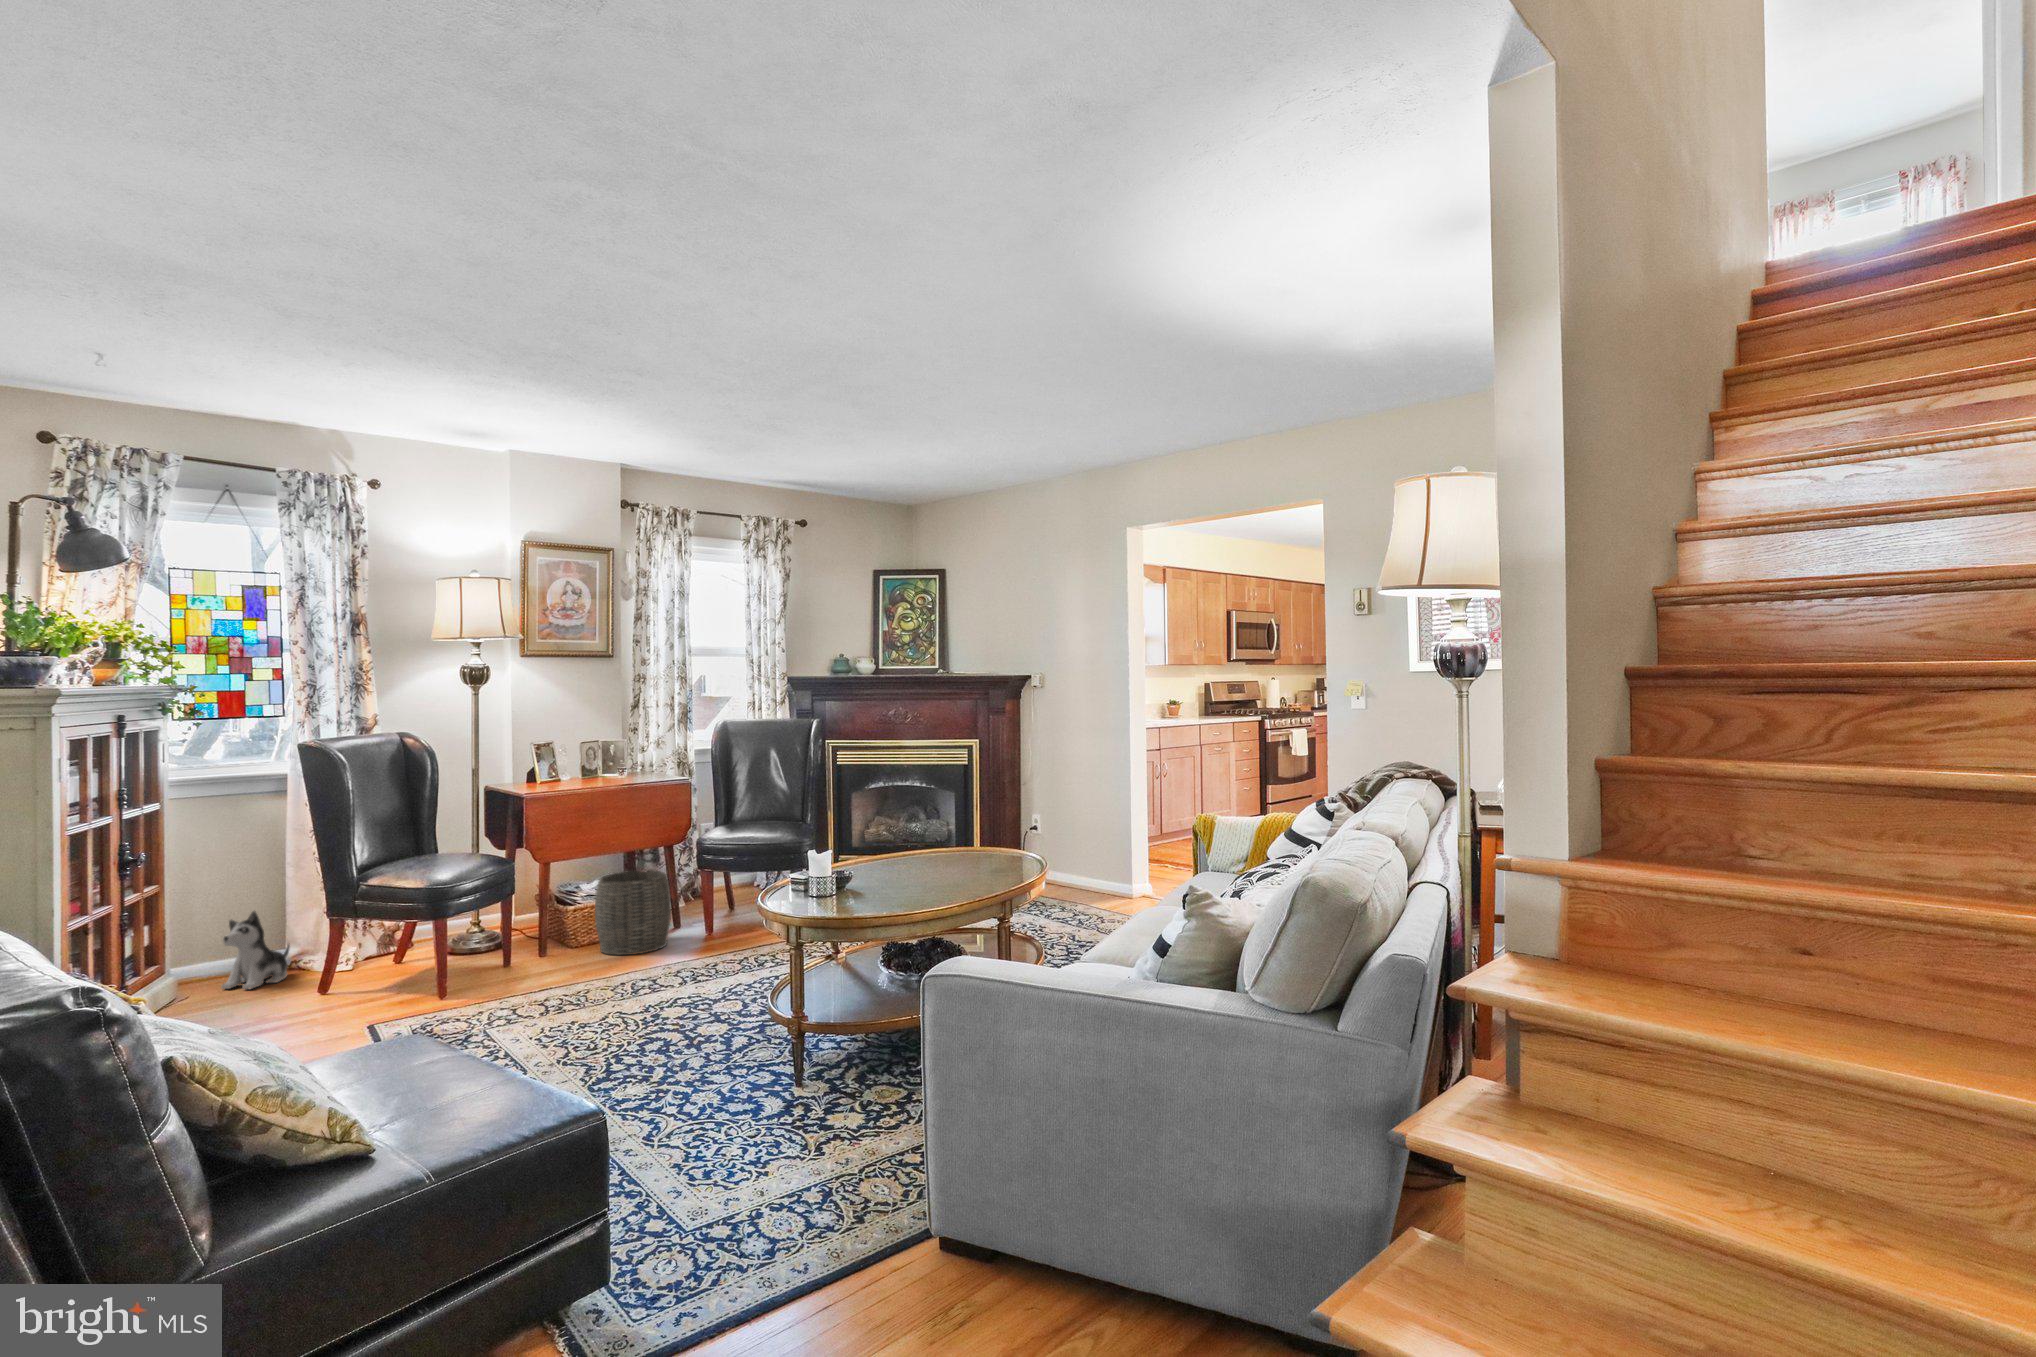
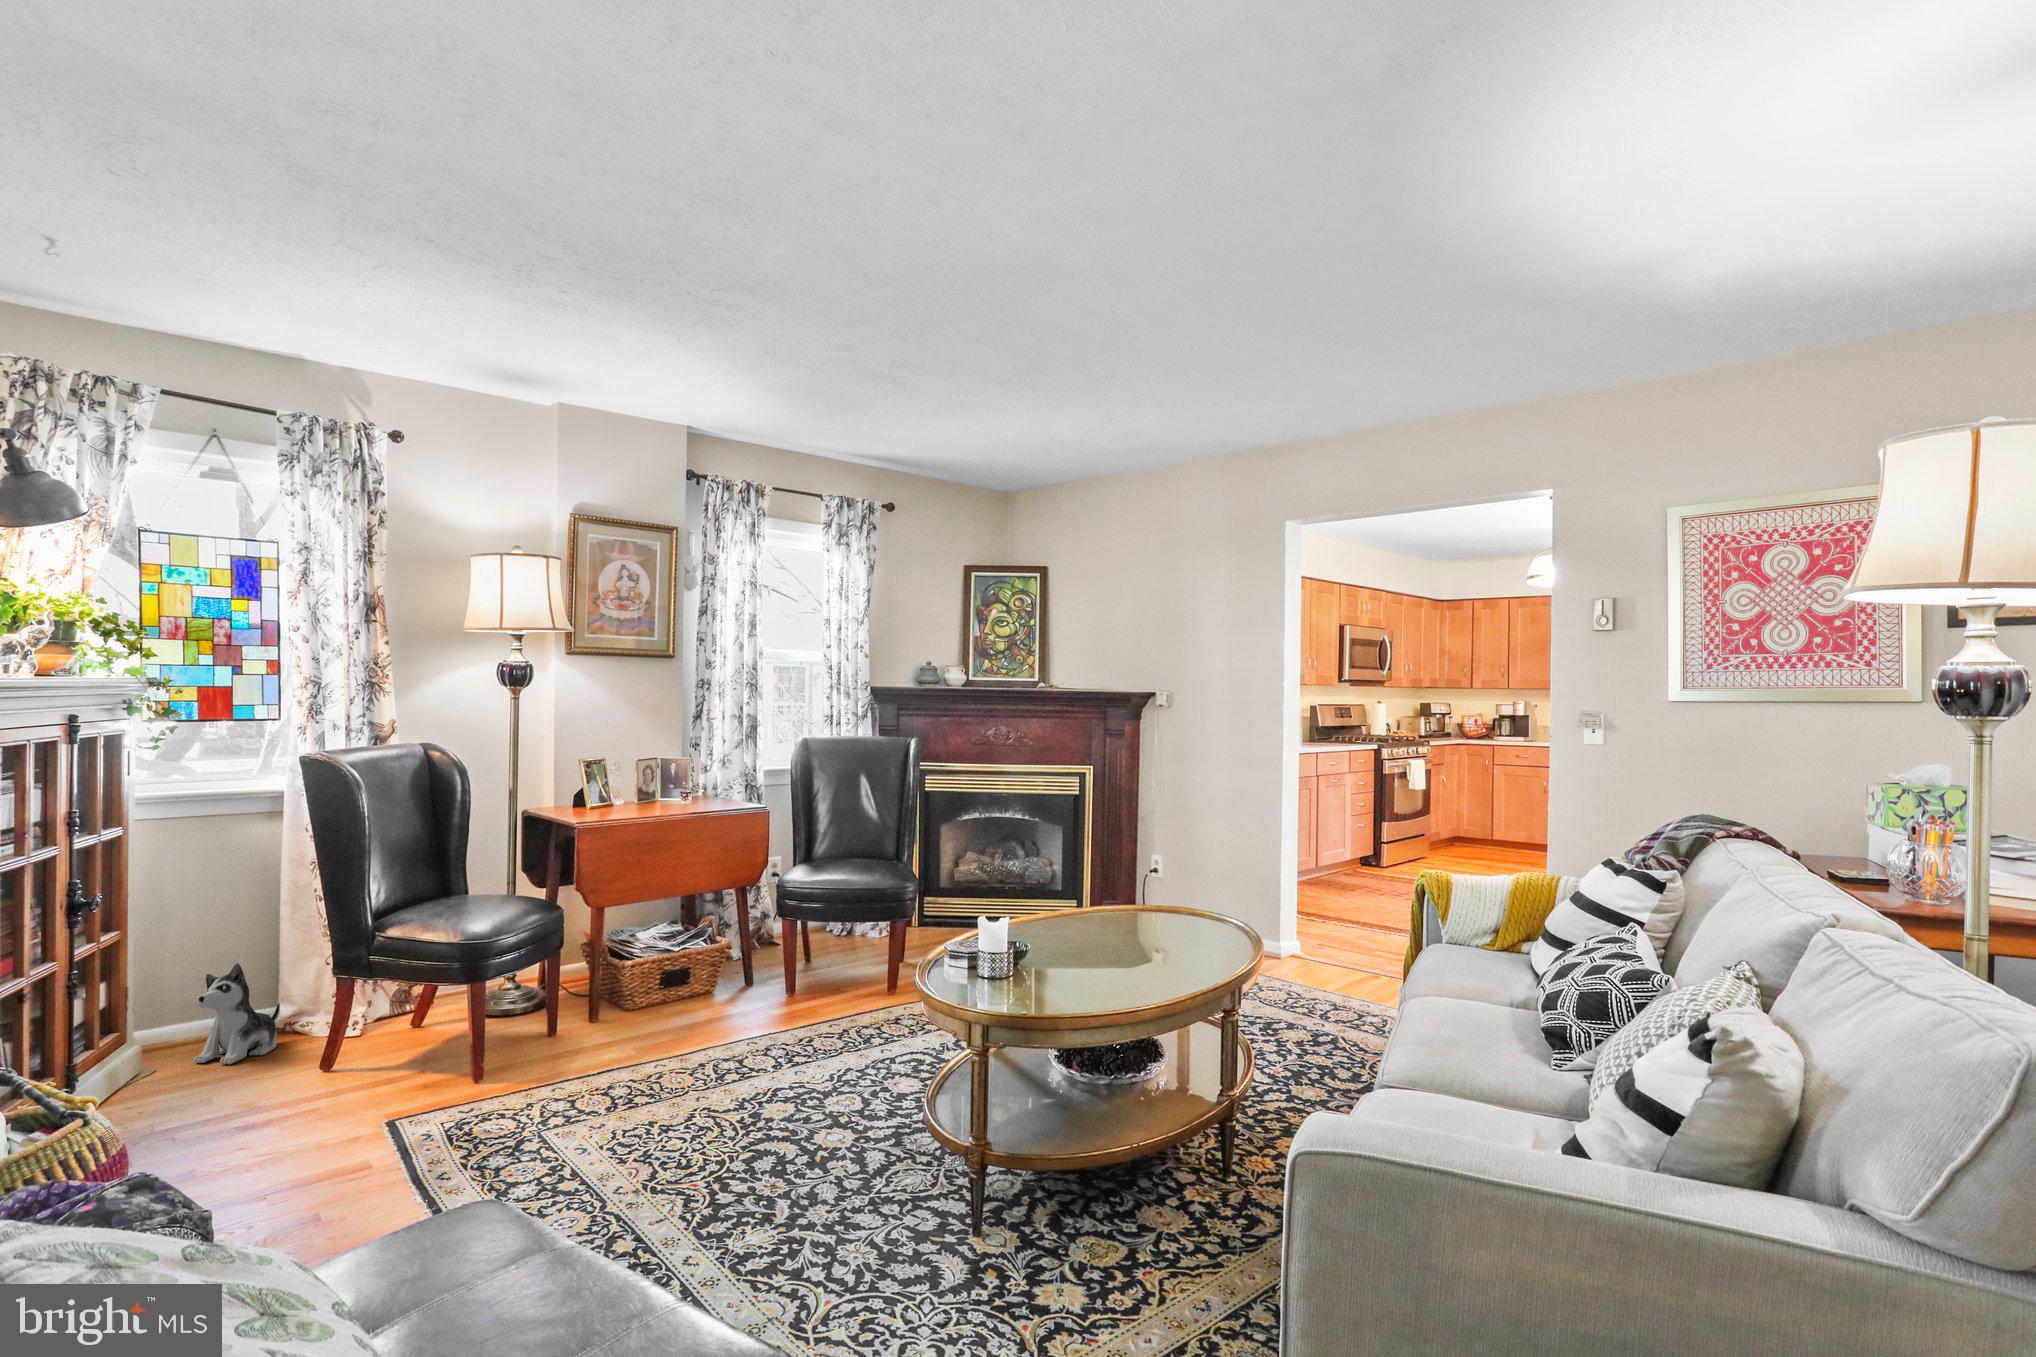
woven basket: present [595,870,671,955] -> none [656,917,747,1024]

